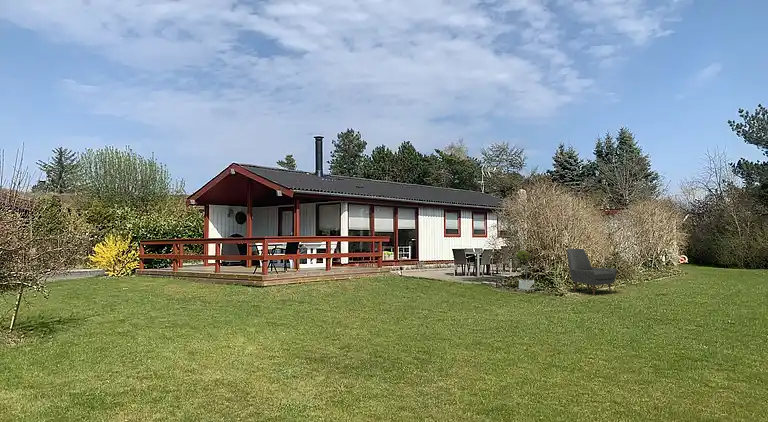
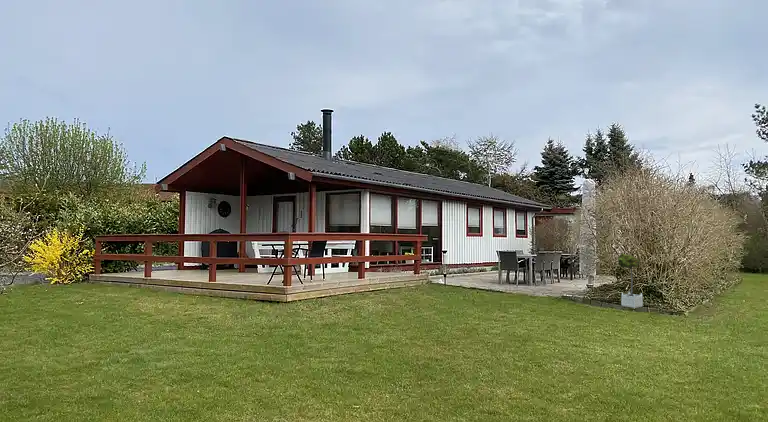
chair: present [567,249,617,295] -> none [690,252,761,317]

